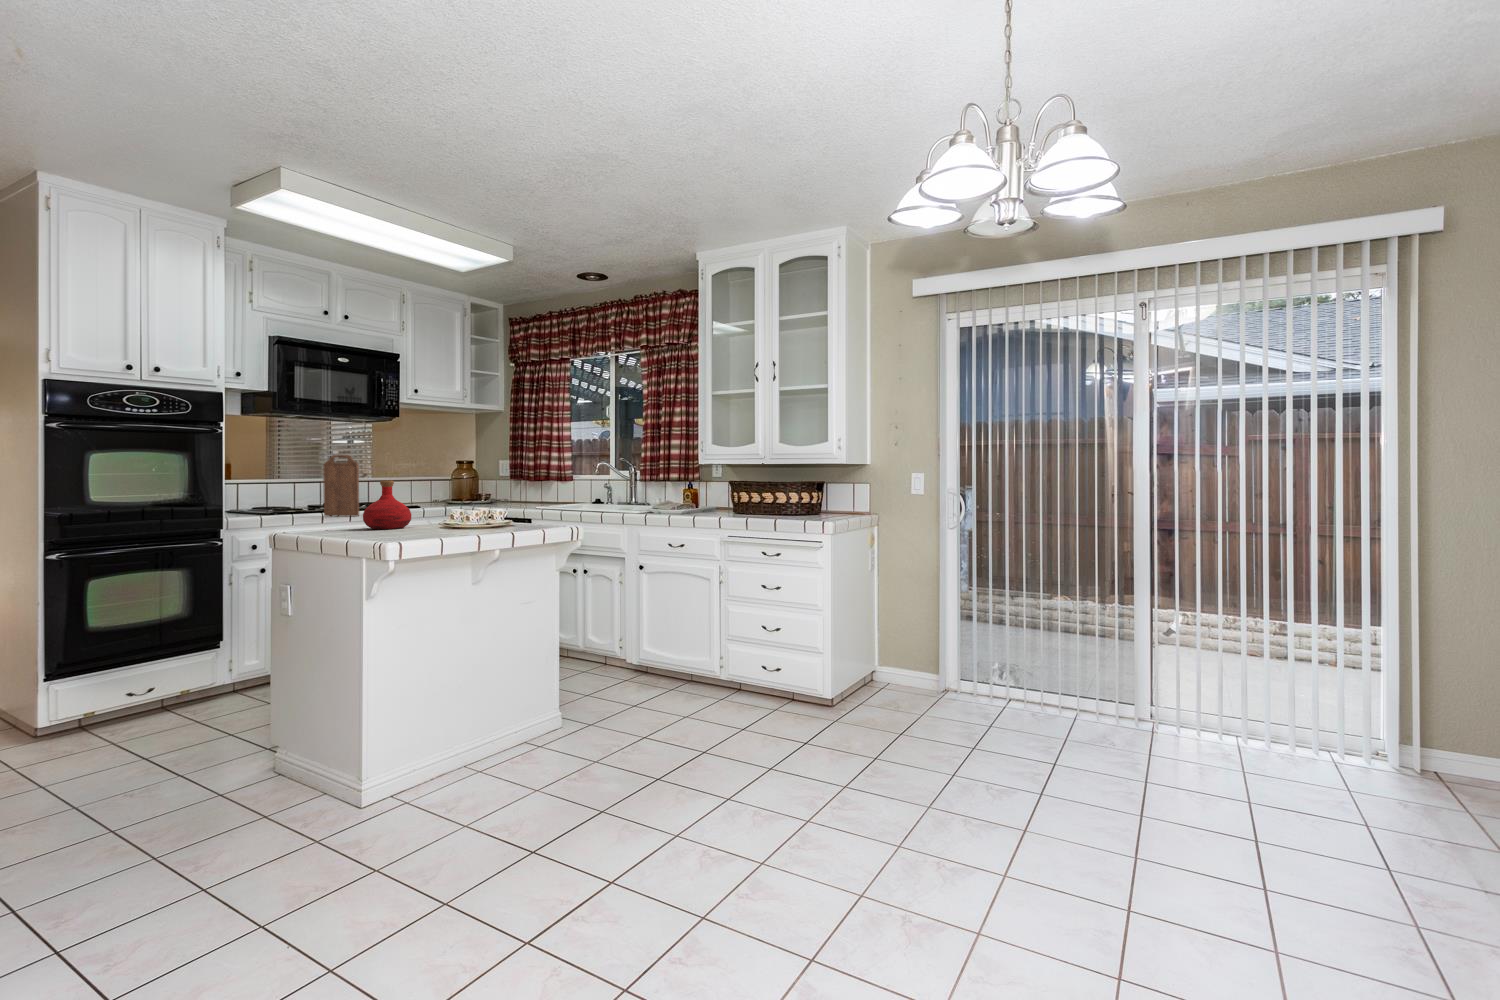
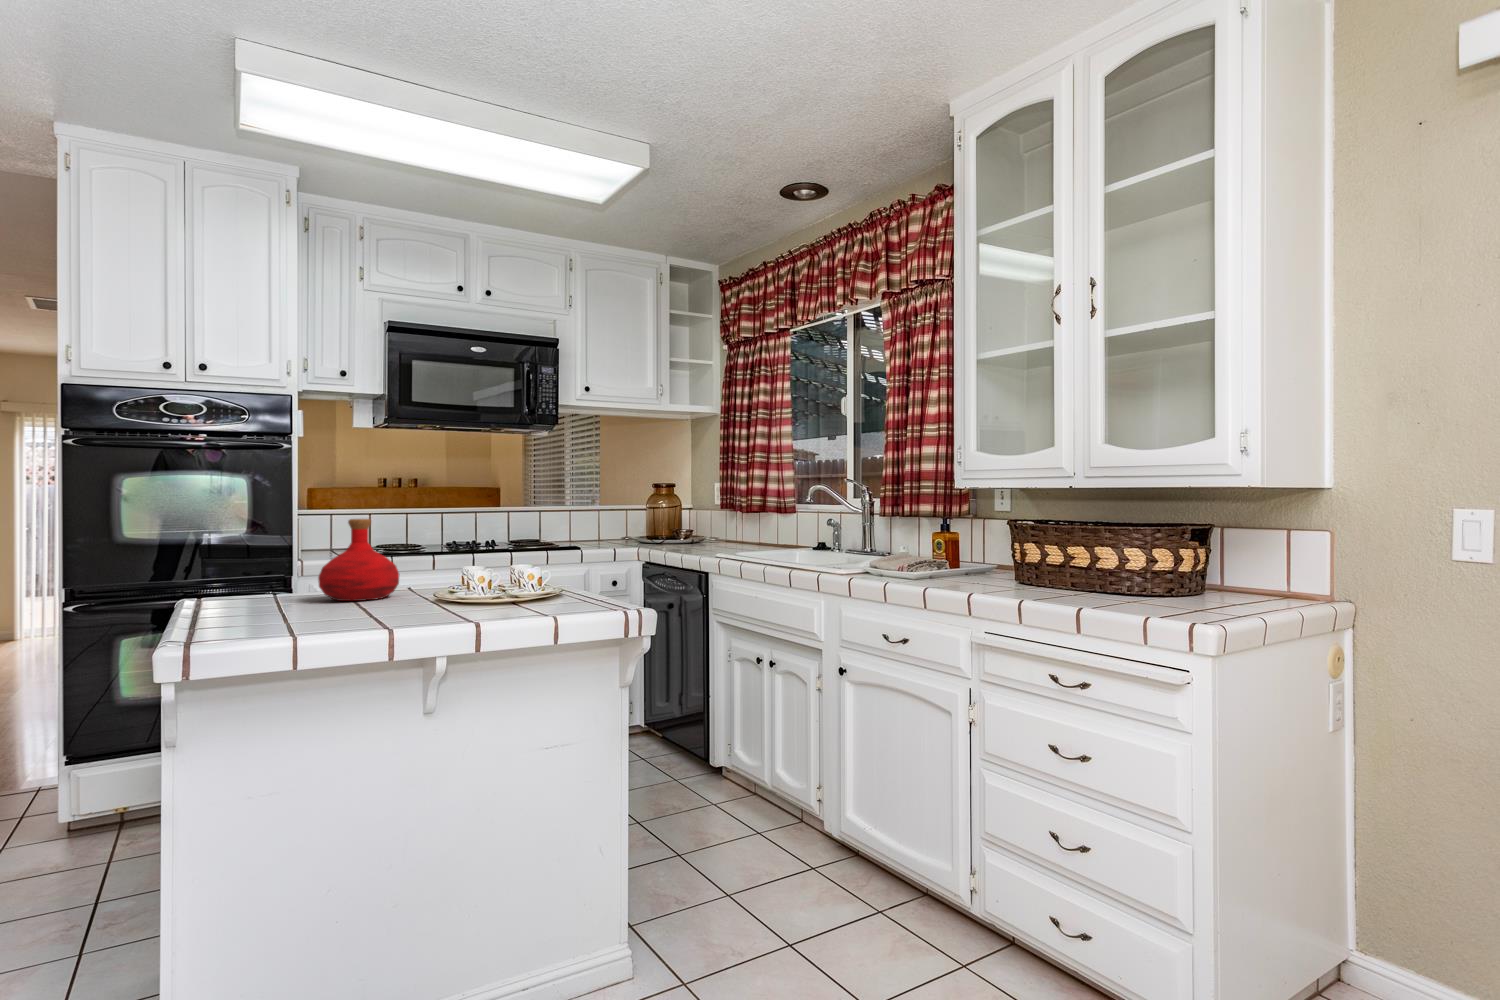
cutting board: present [323,455,359,516] -> none [444,477,480,562]

